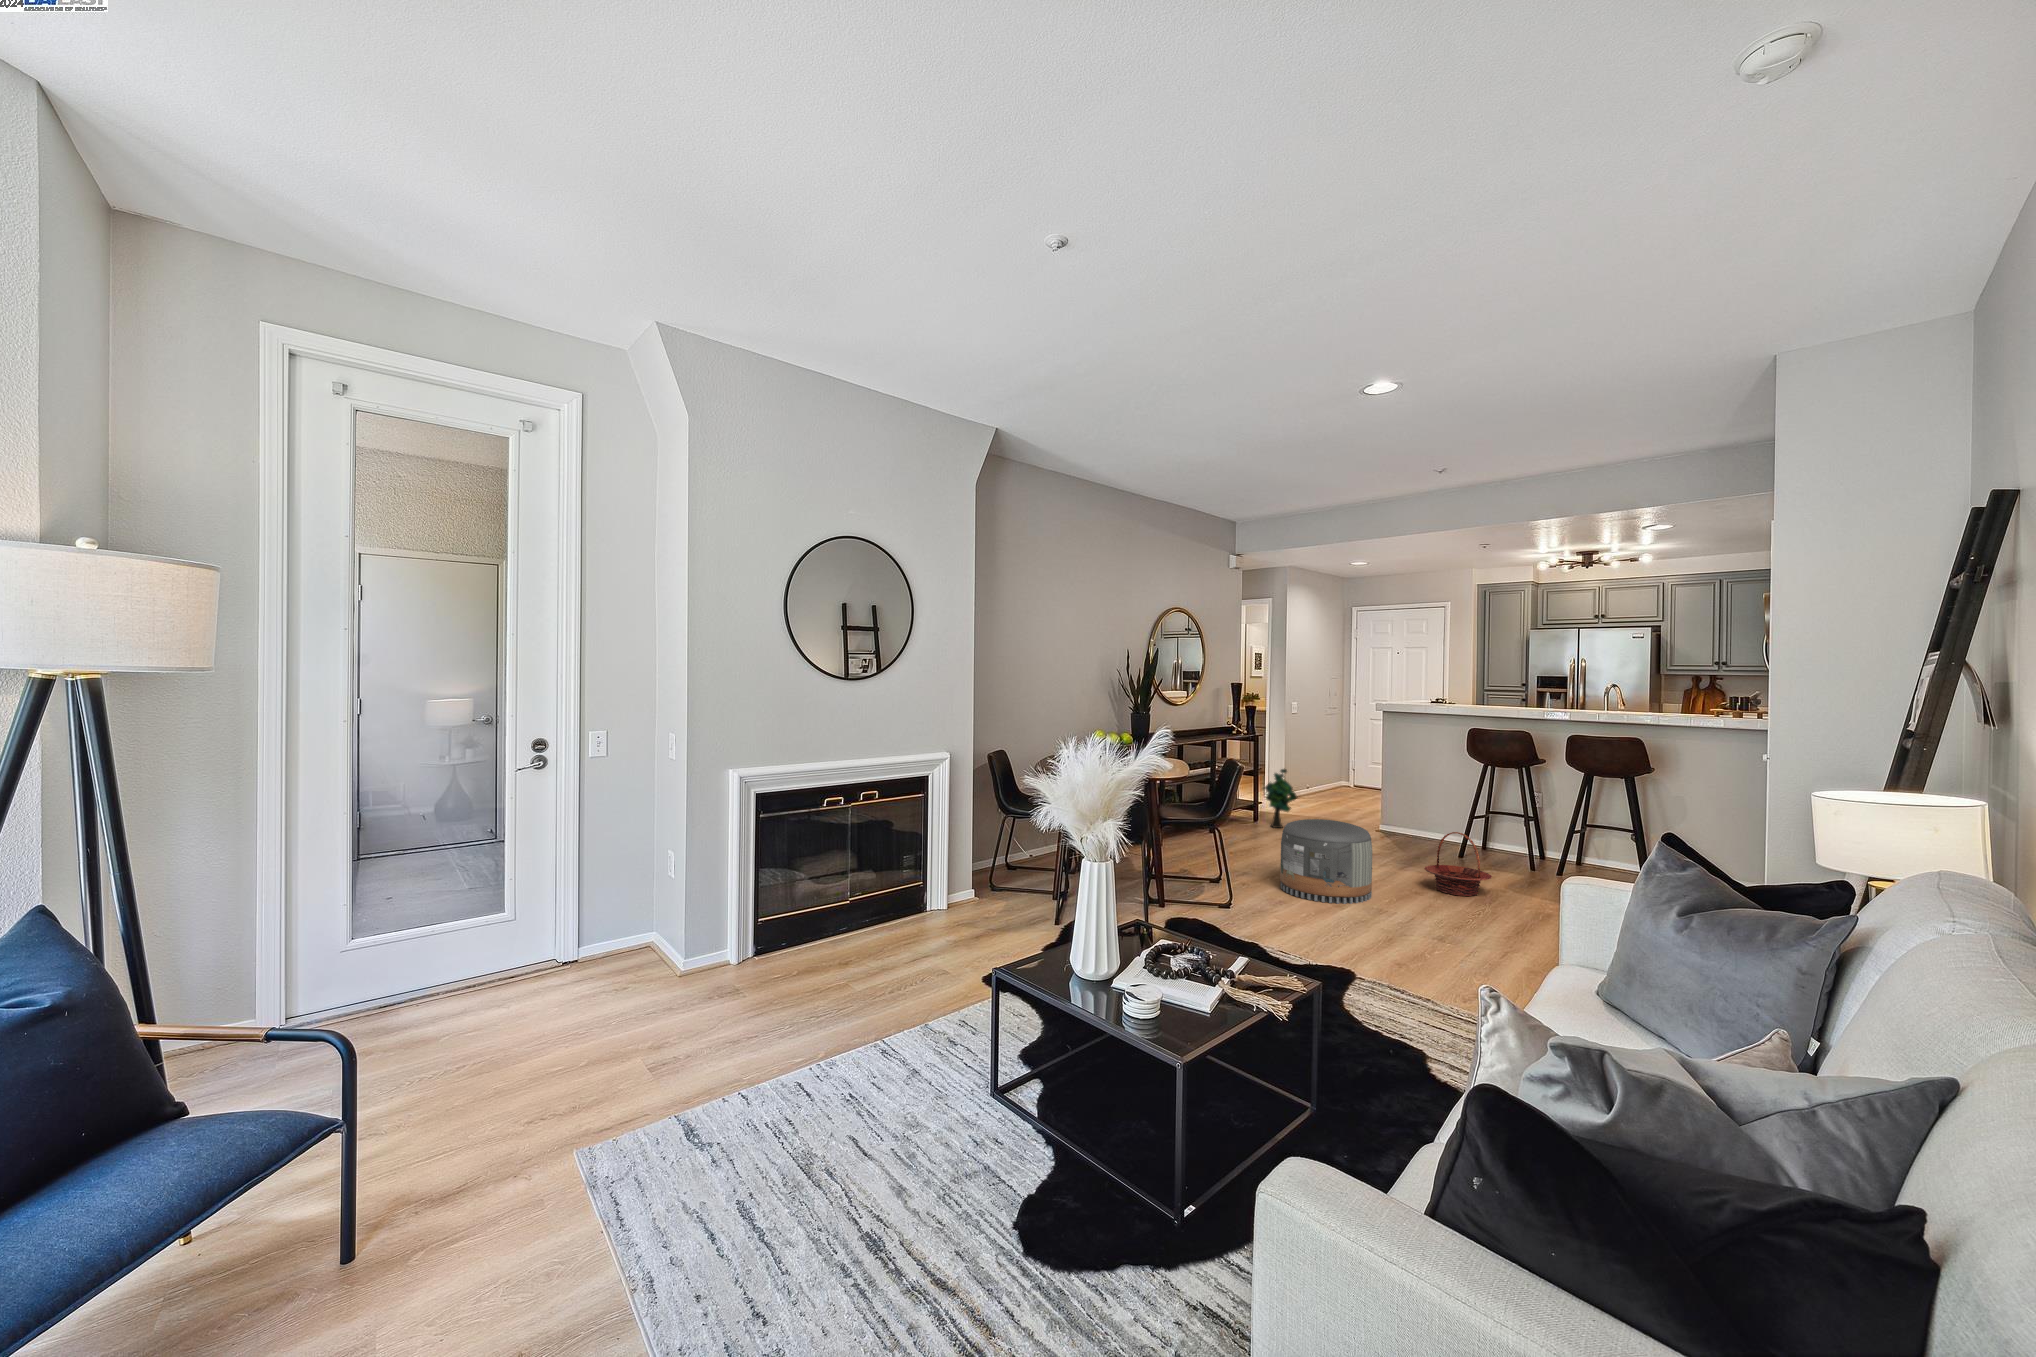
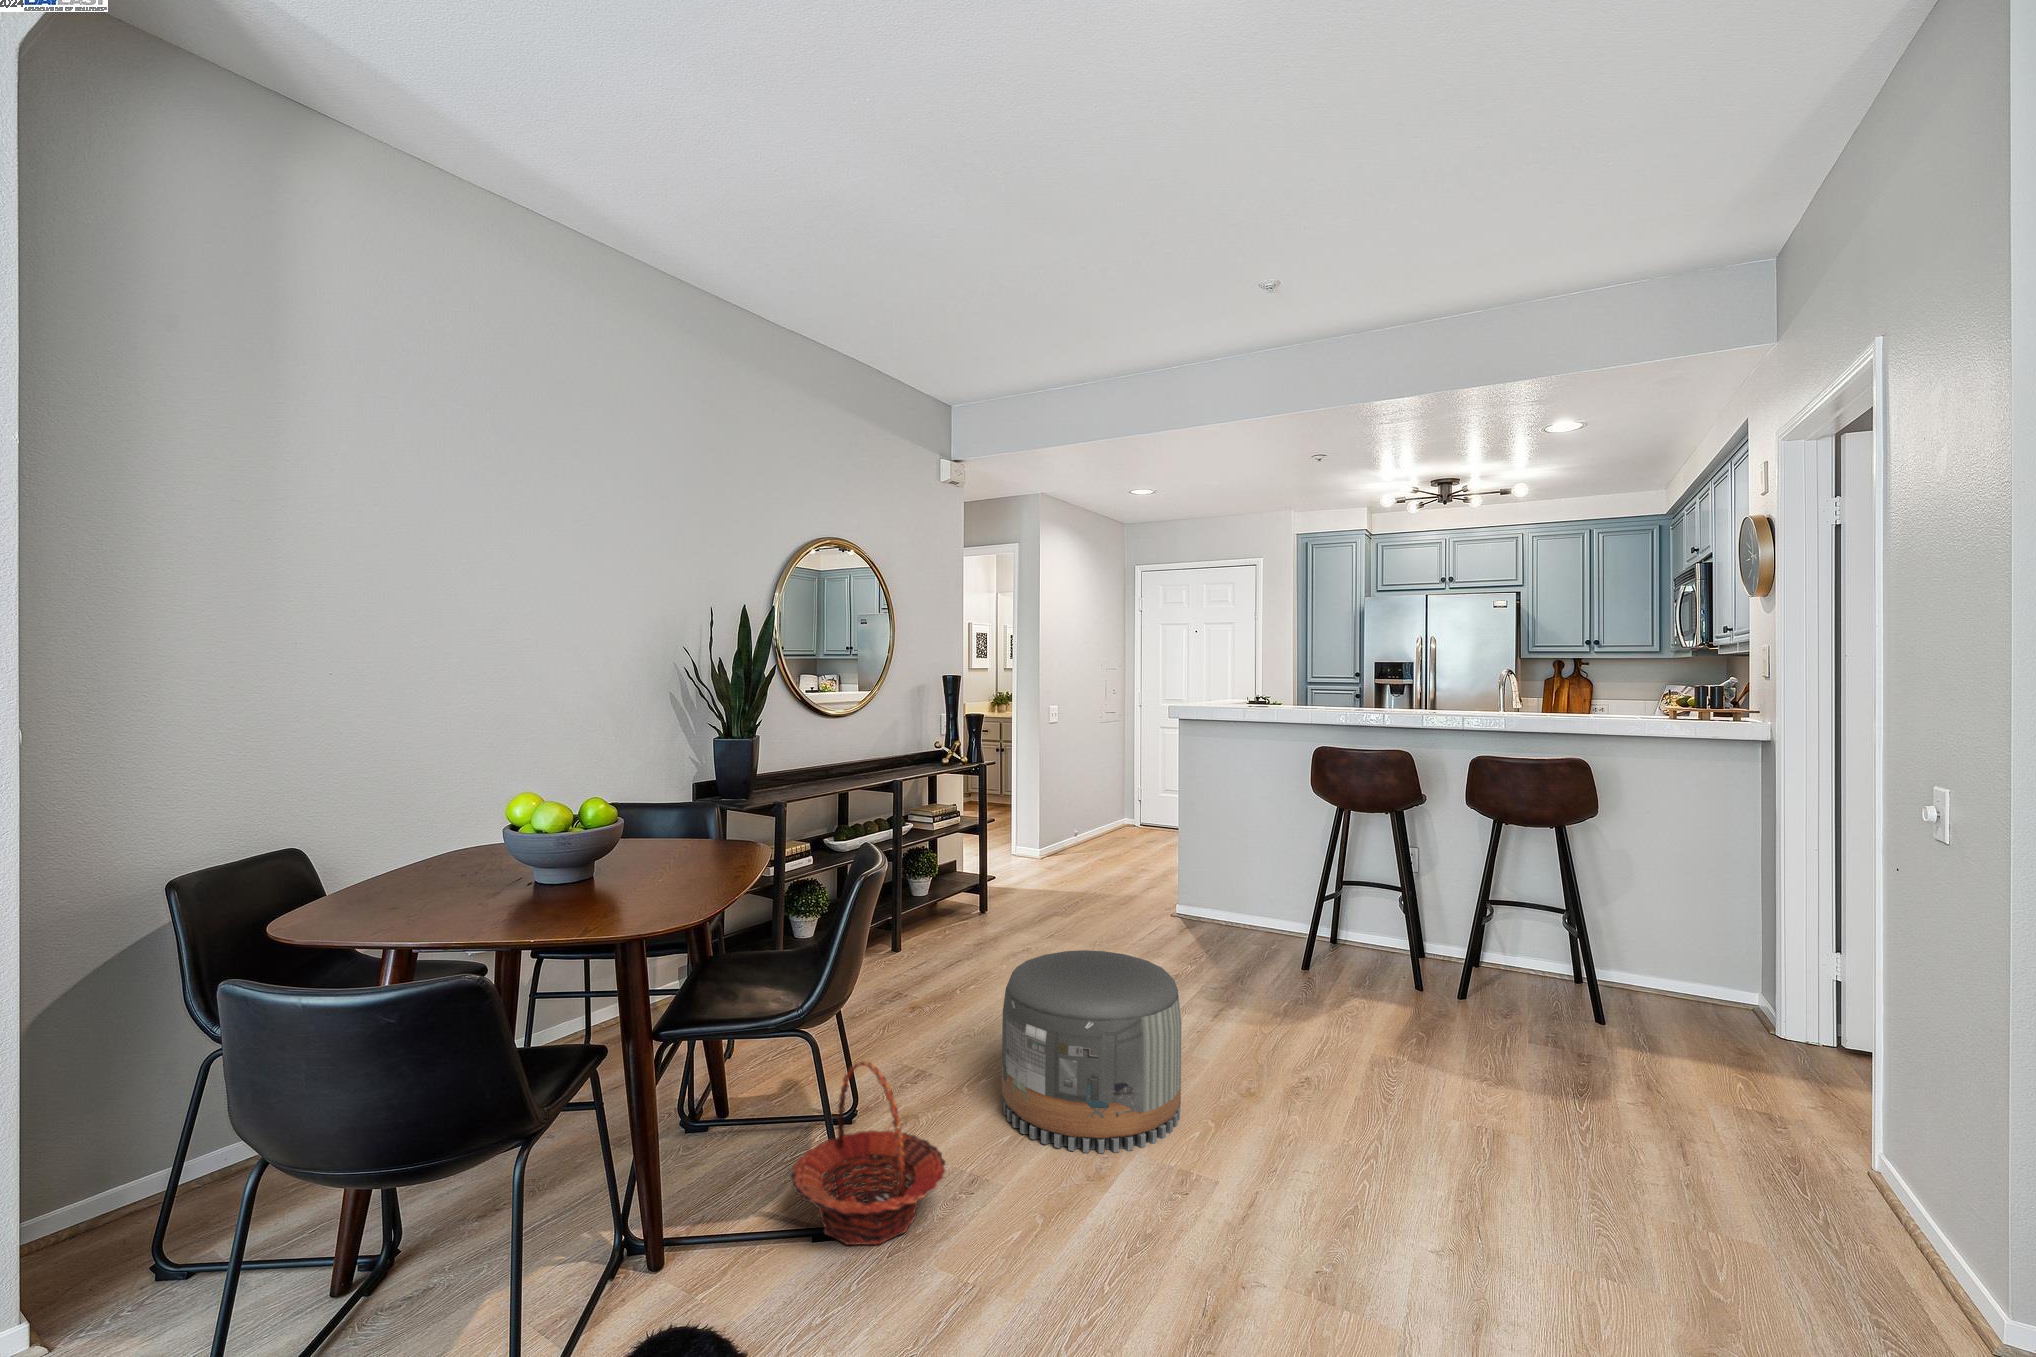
decorative plant: present [1264,769,1297,828] -> none [991,821,1050,924]
basket: present [1424,832,1492,896] -> present [790,1061,946,1245]

